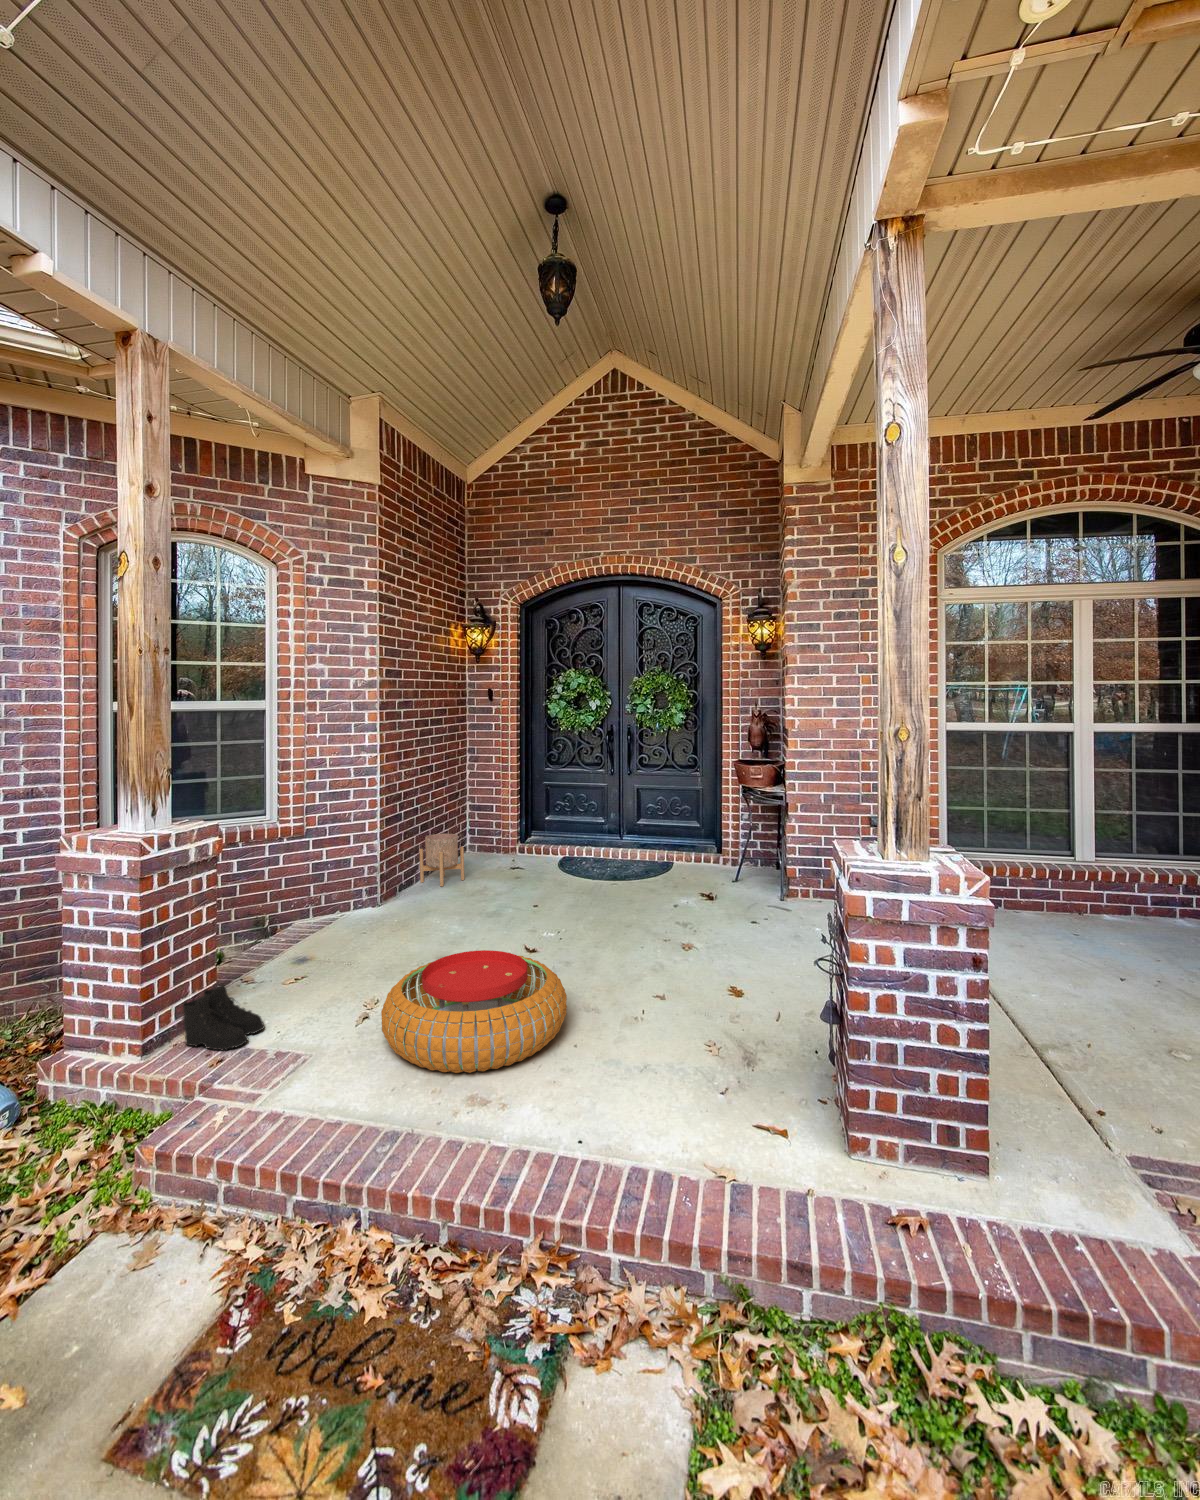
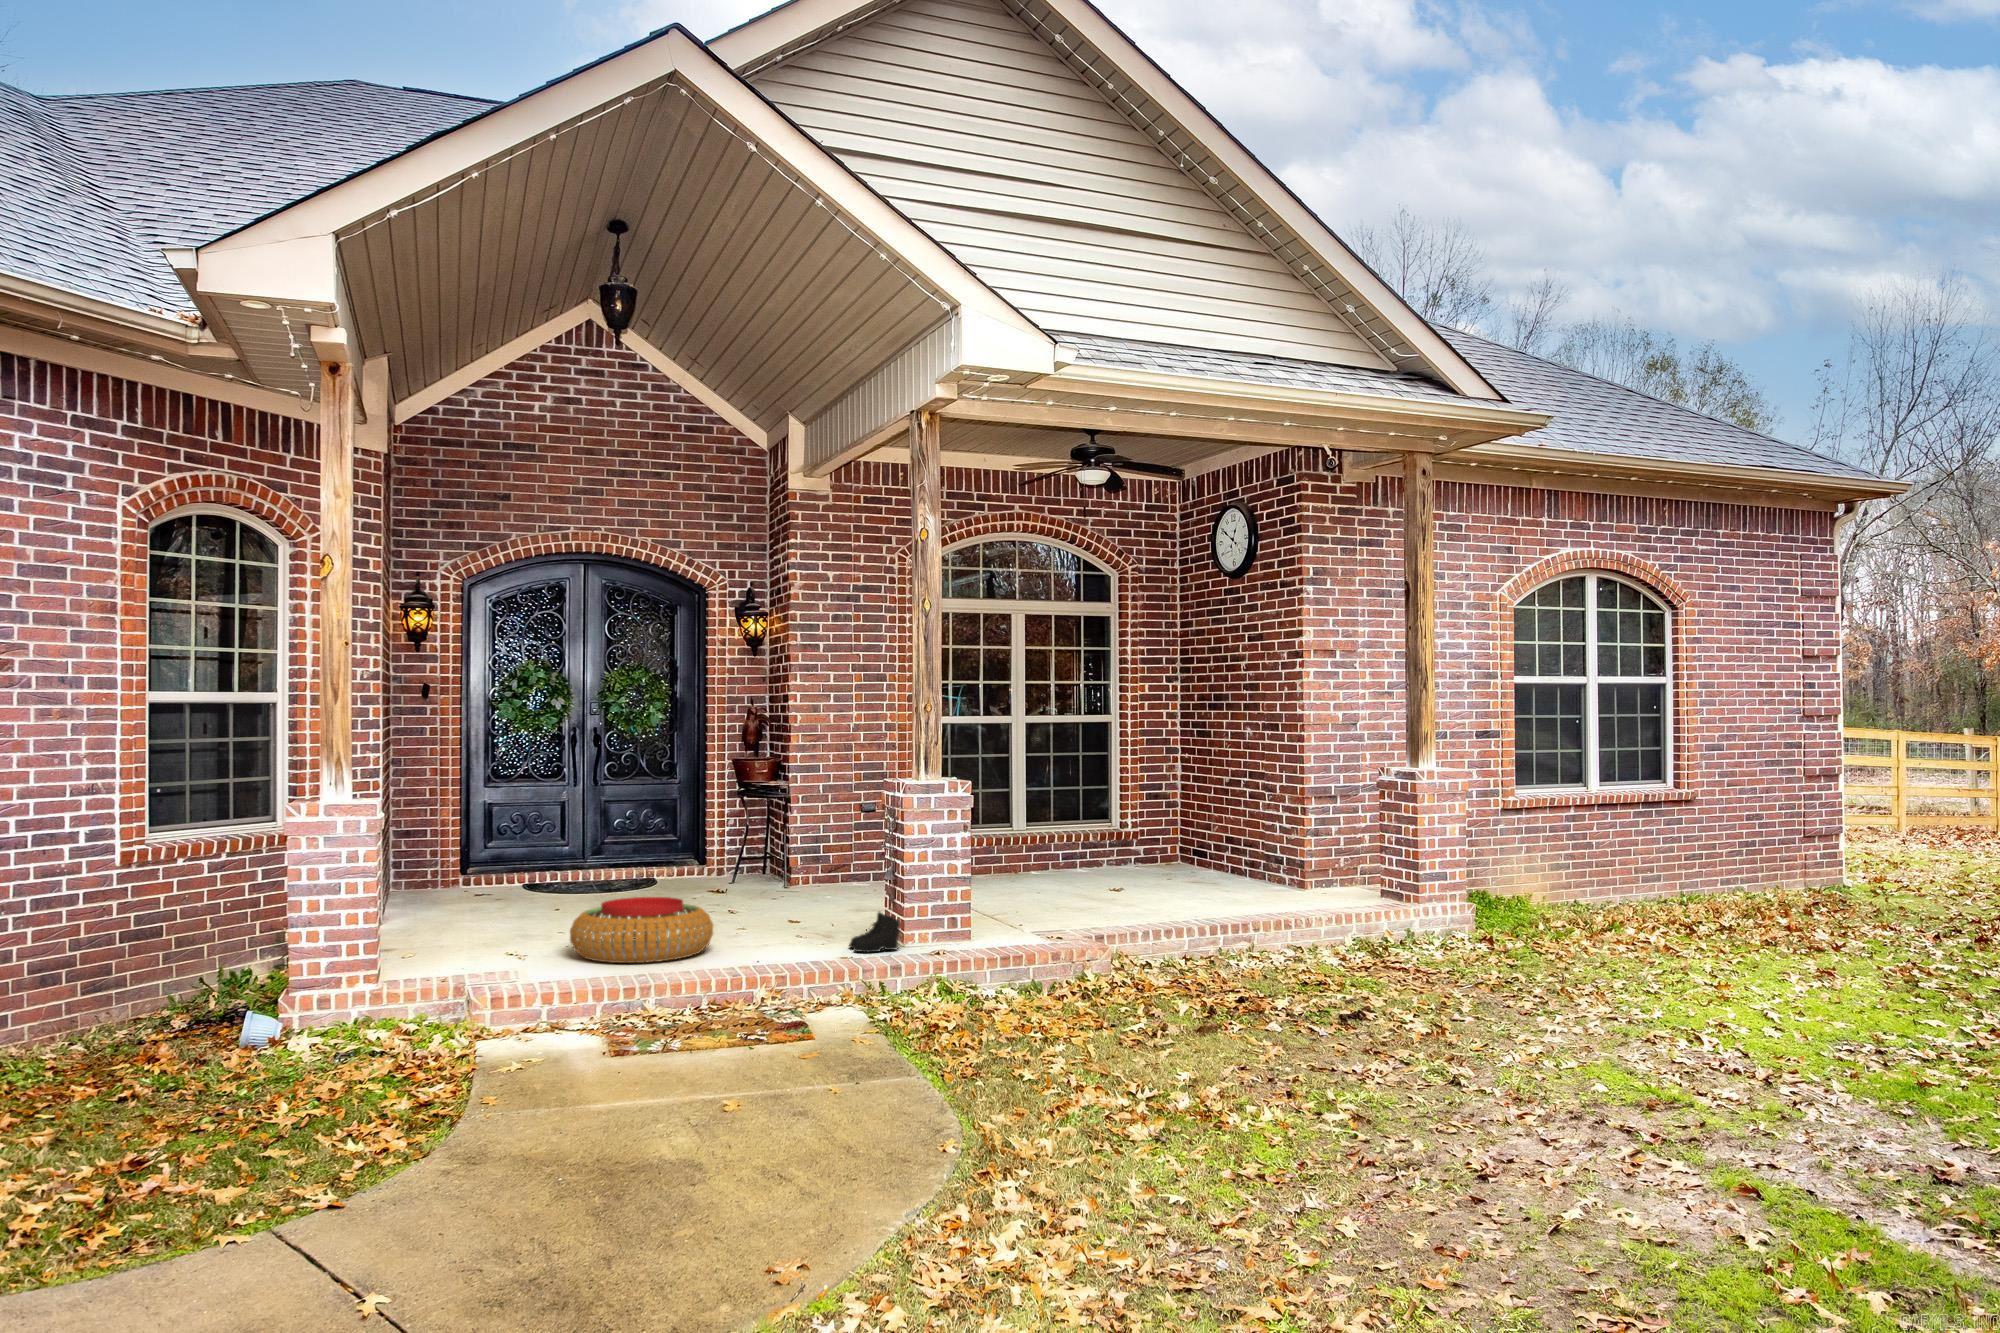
planter: present [419,834,464,886] -> none [389,851,440,908]
boots: present [182,984,264,1050] -> present [849,912,900,953]

